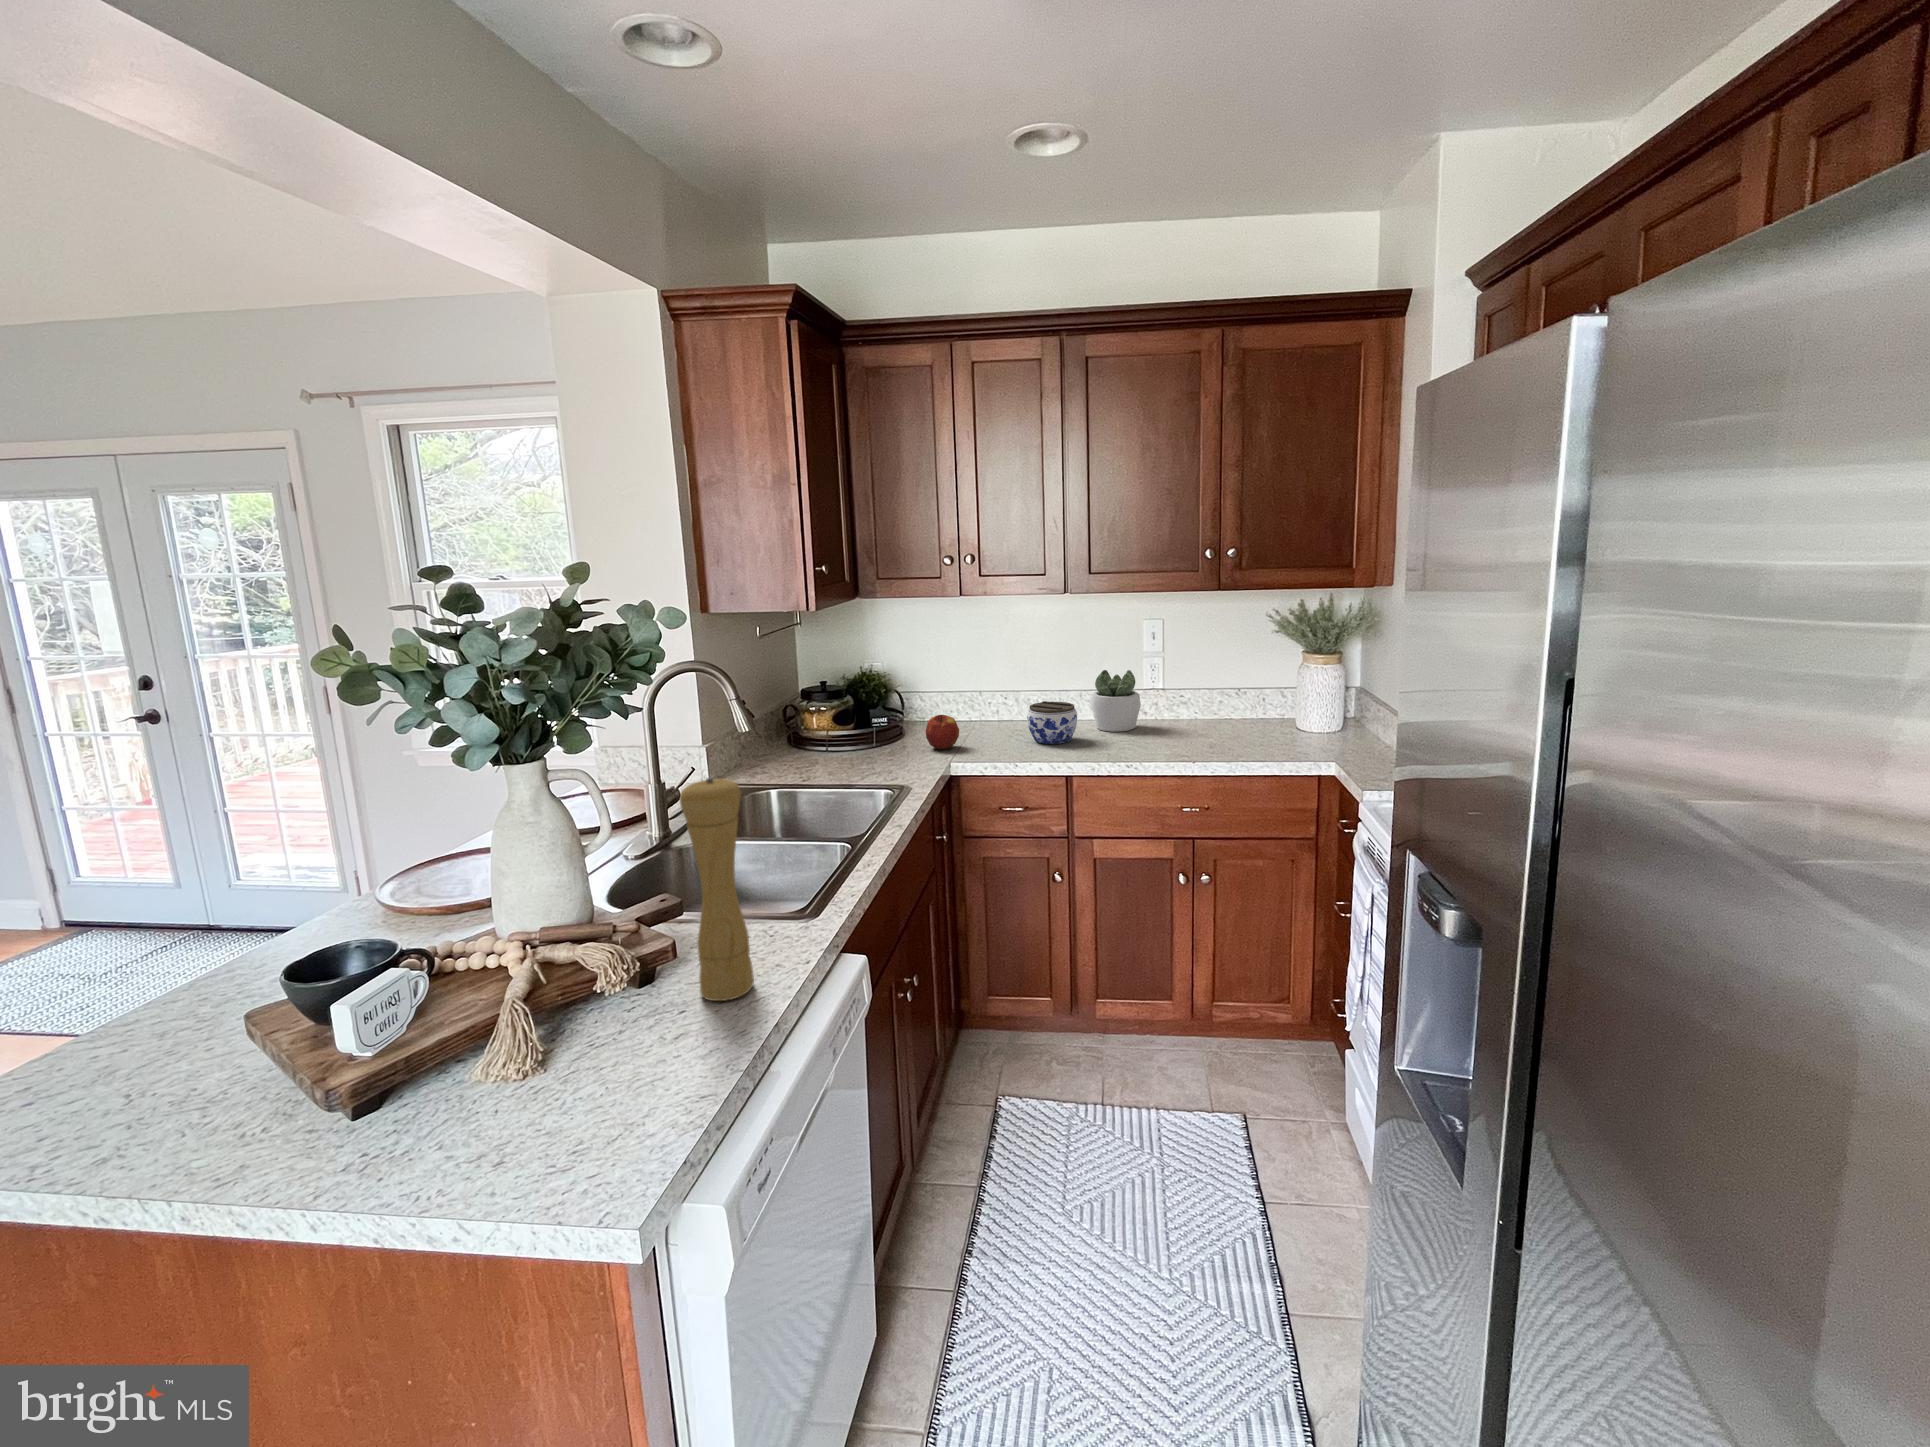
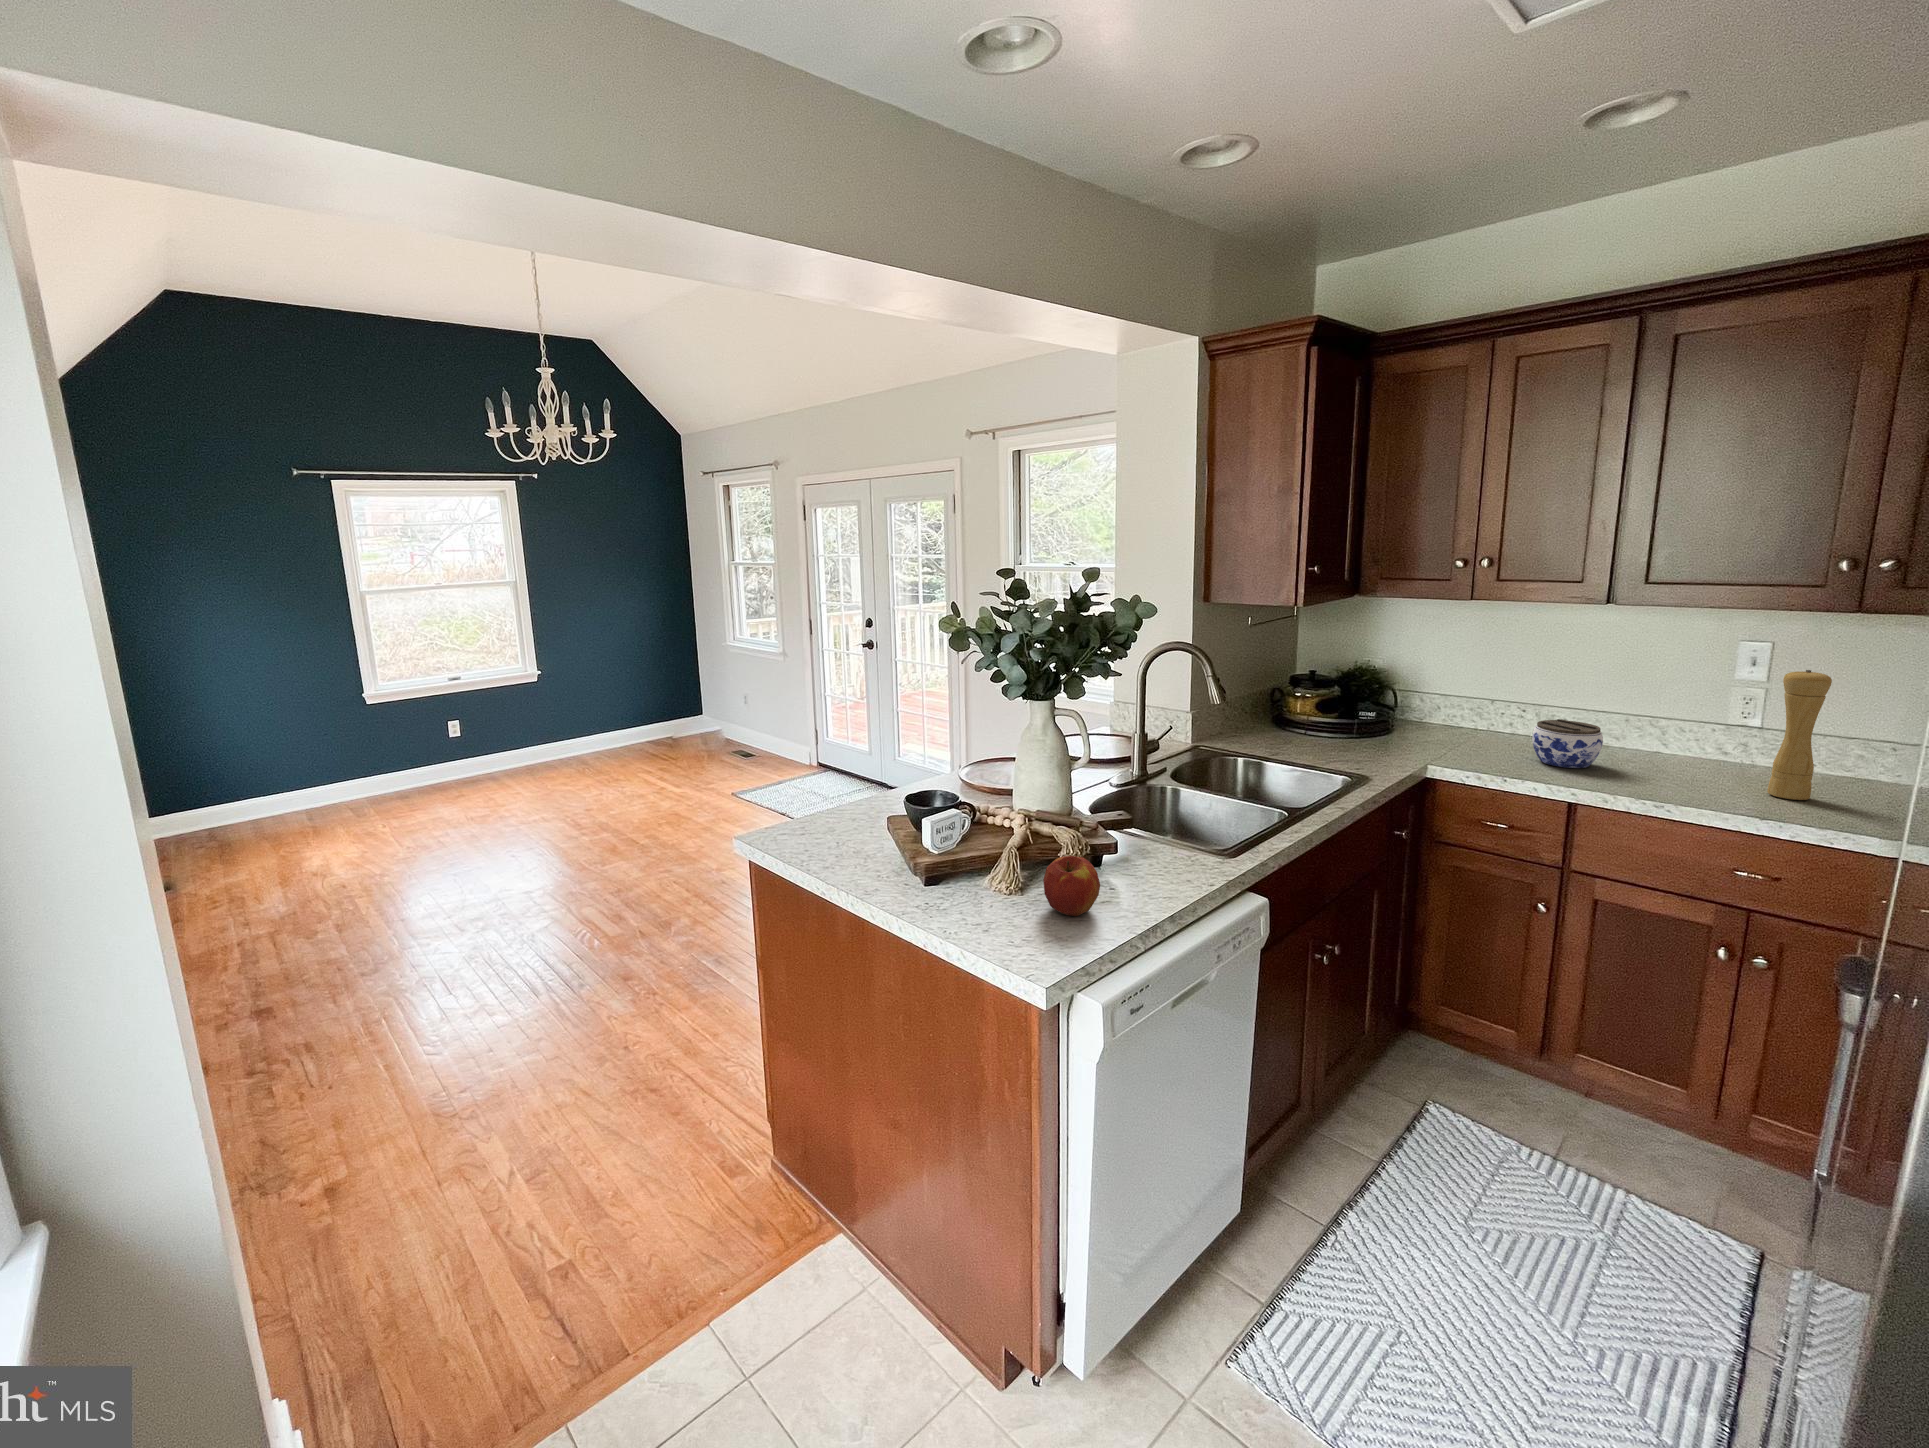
succulent plant: present [1091,670,1141,732] -> none [1634,694,1712,770]
apple: present [926,715,959,749] -> present [1043,856,1100,916]
pepper mill: present [680,778,754,1001] -> present [1767,670,1832,800]

